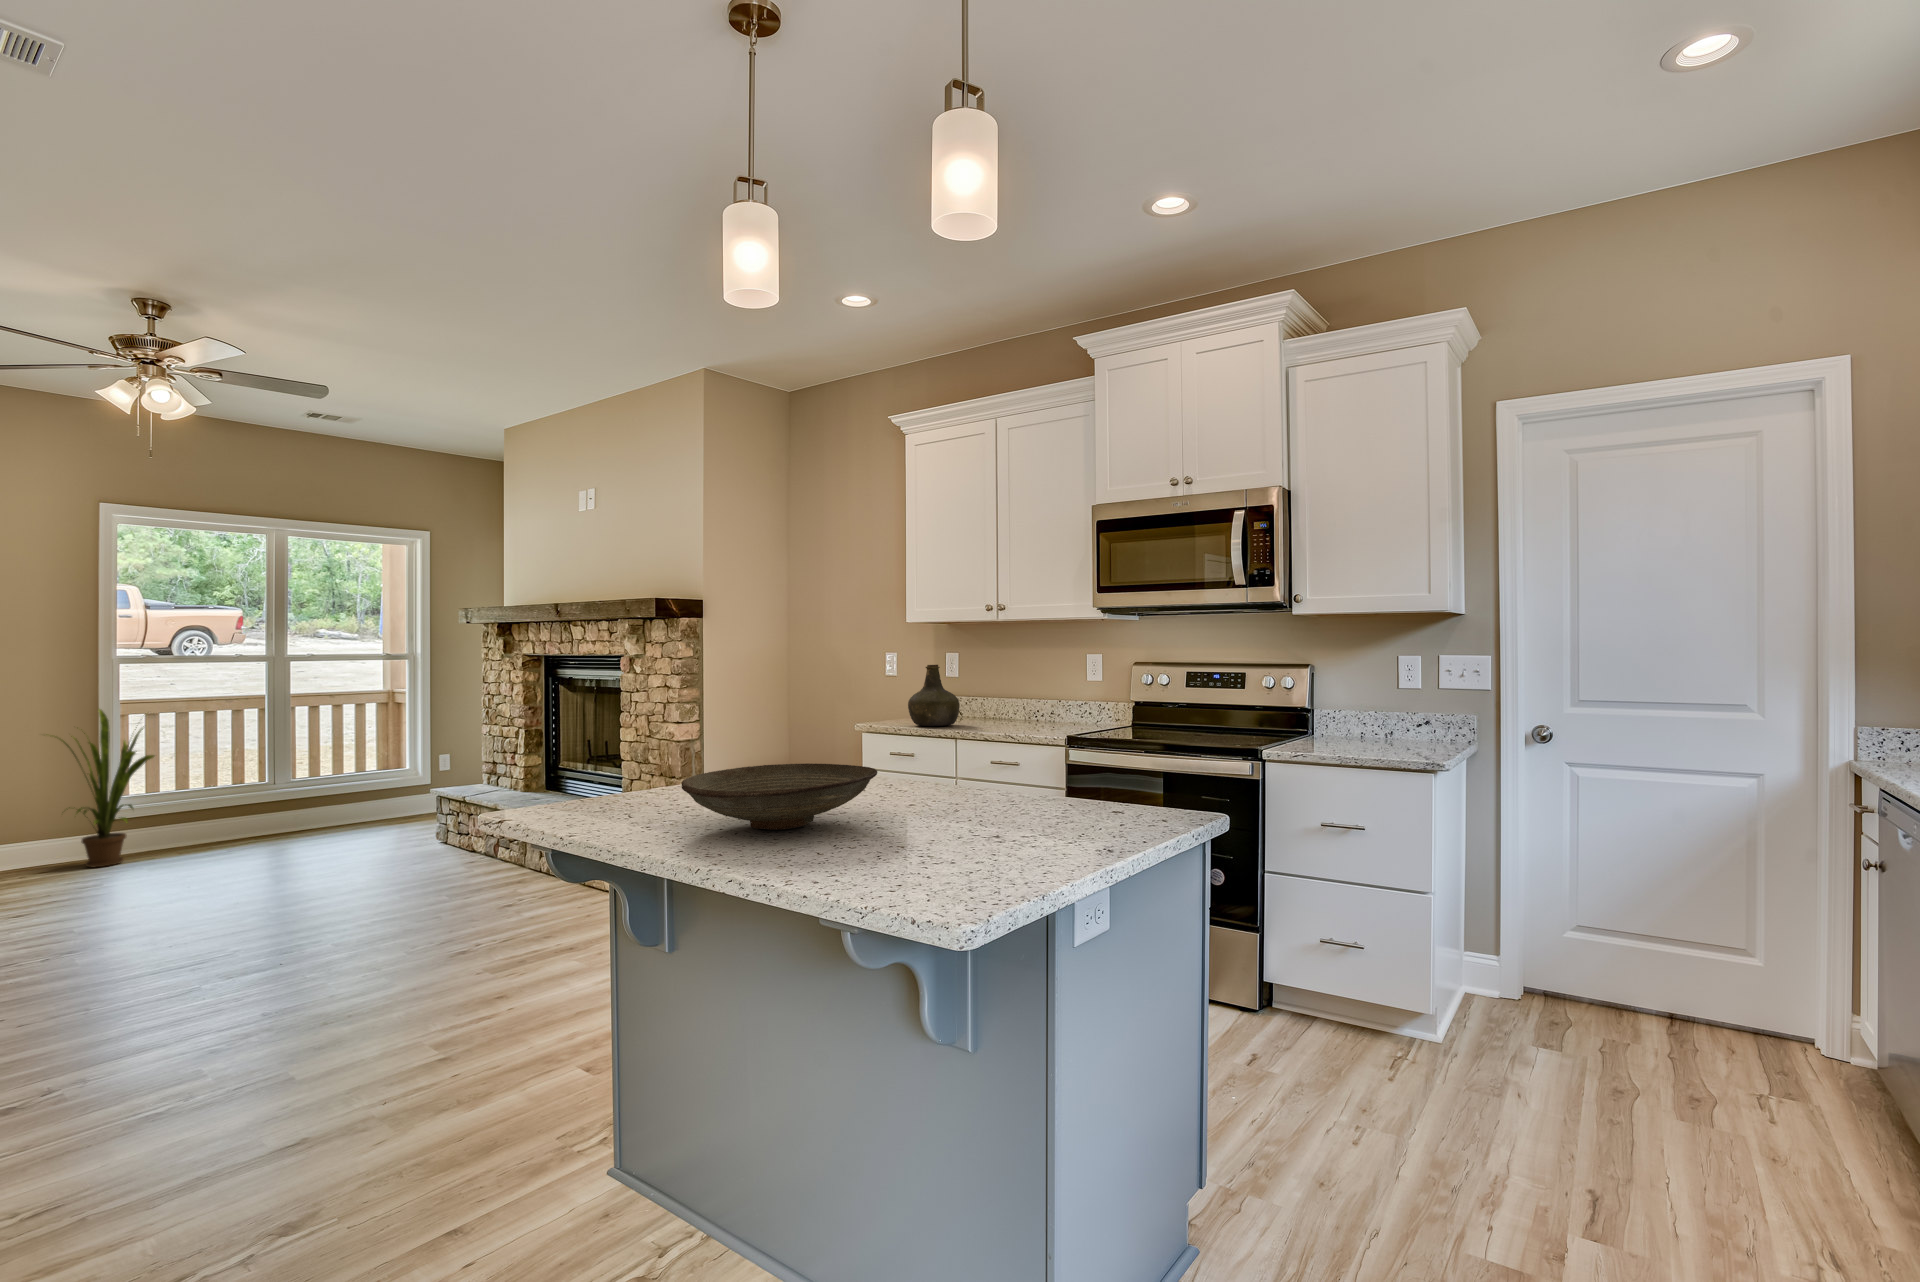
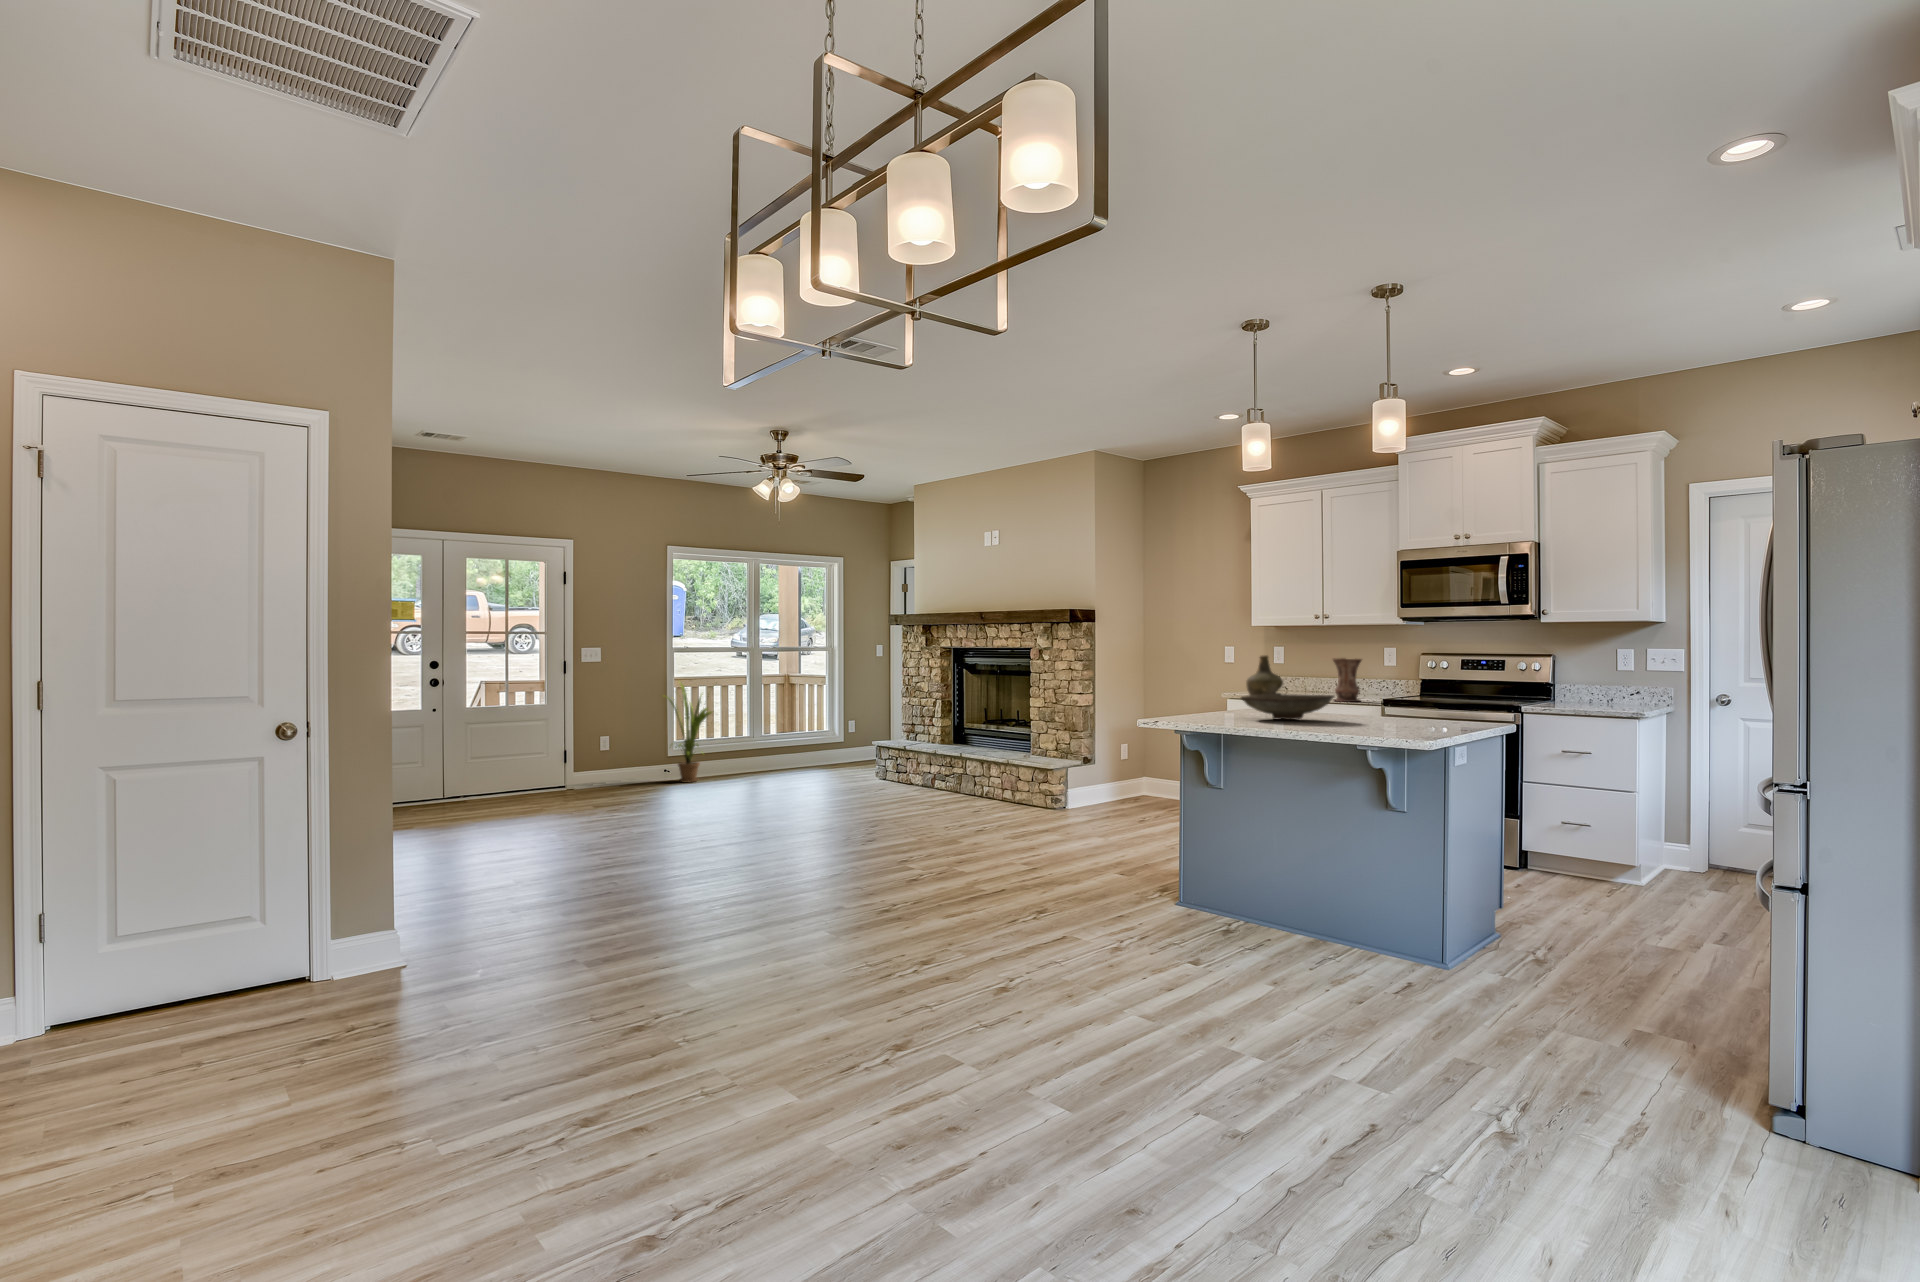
vase: none [1014,669,1056,735] -> present [1333,658,1362,702]

